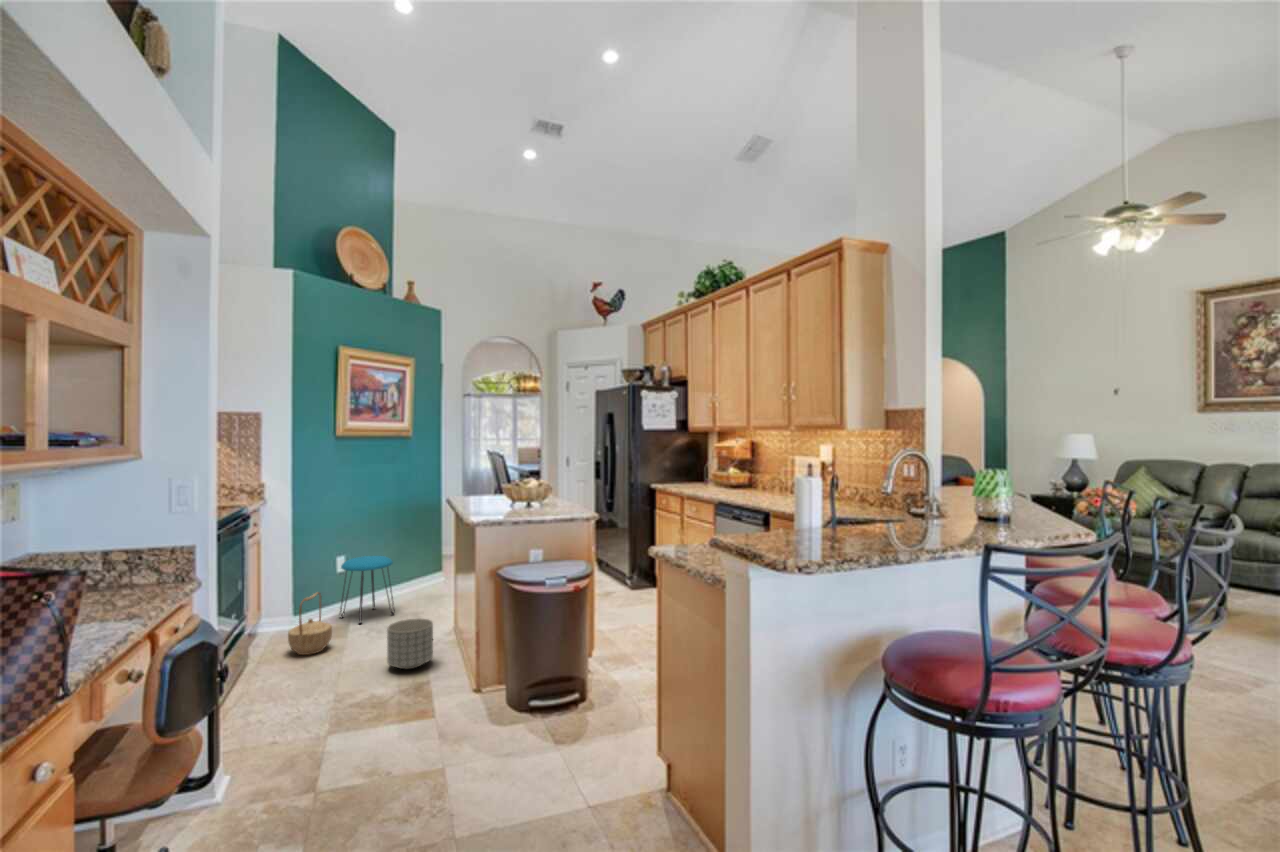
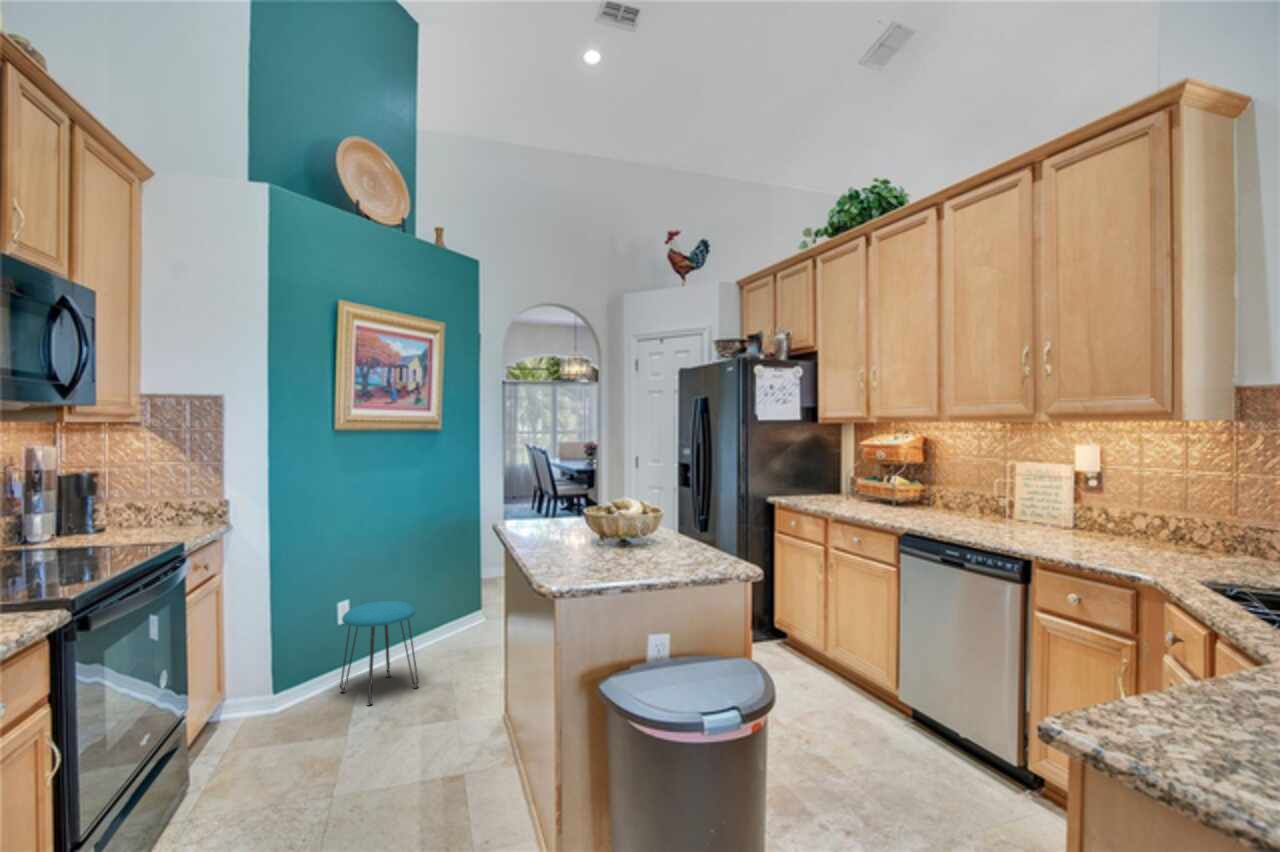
basket: present [288,592,332,655] -> none [260,666,328,769]
planter: present [387,618,433,669] -> none [415,715,487,805]

